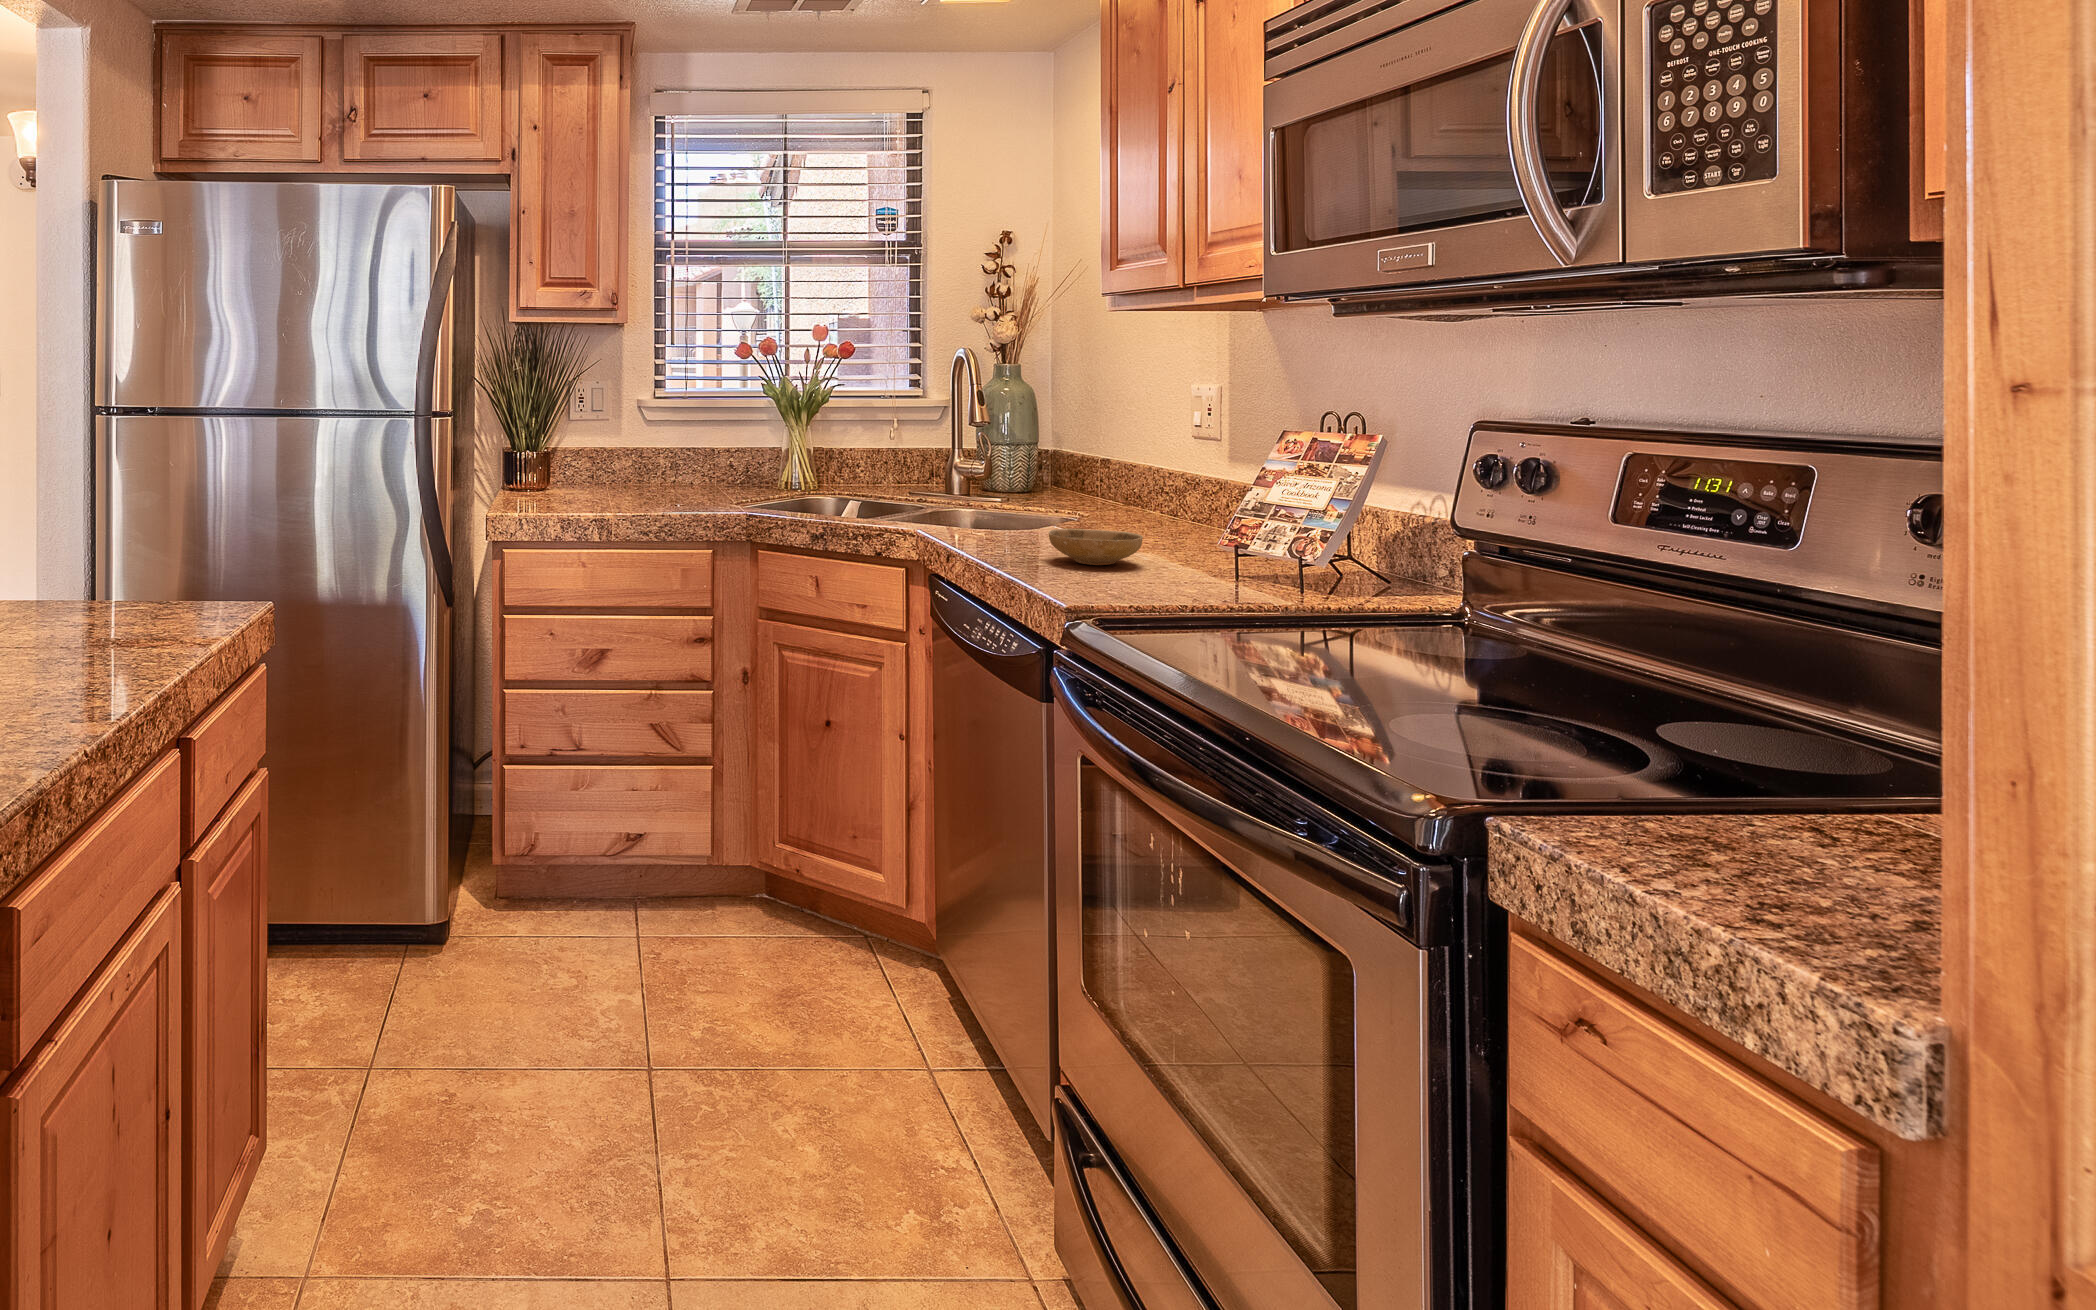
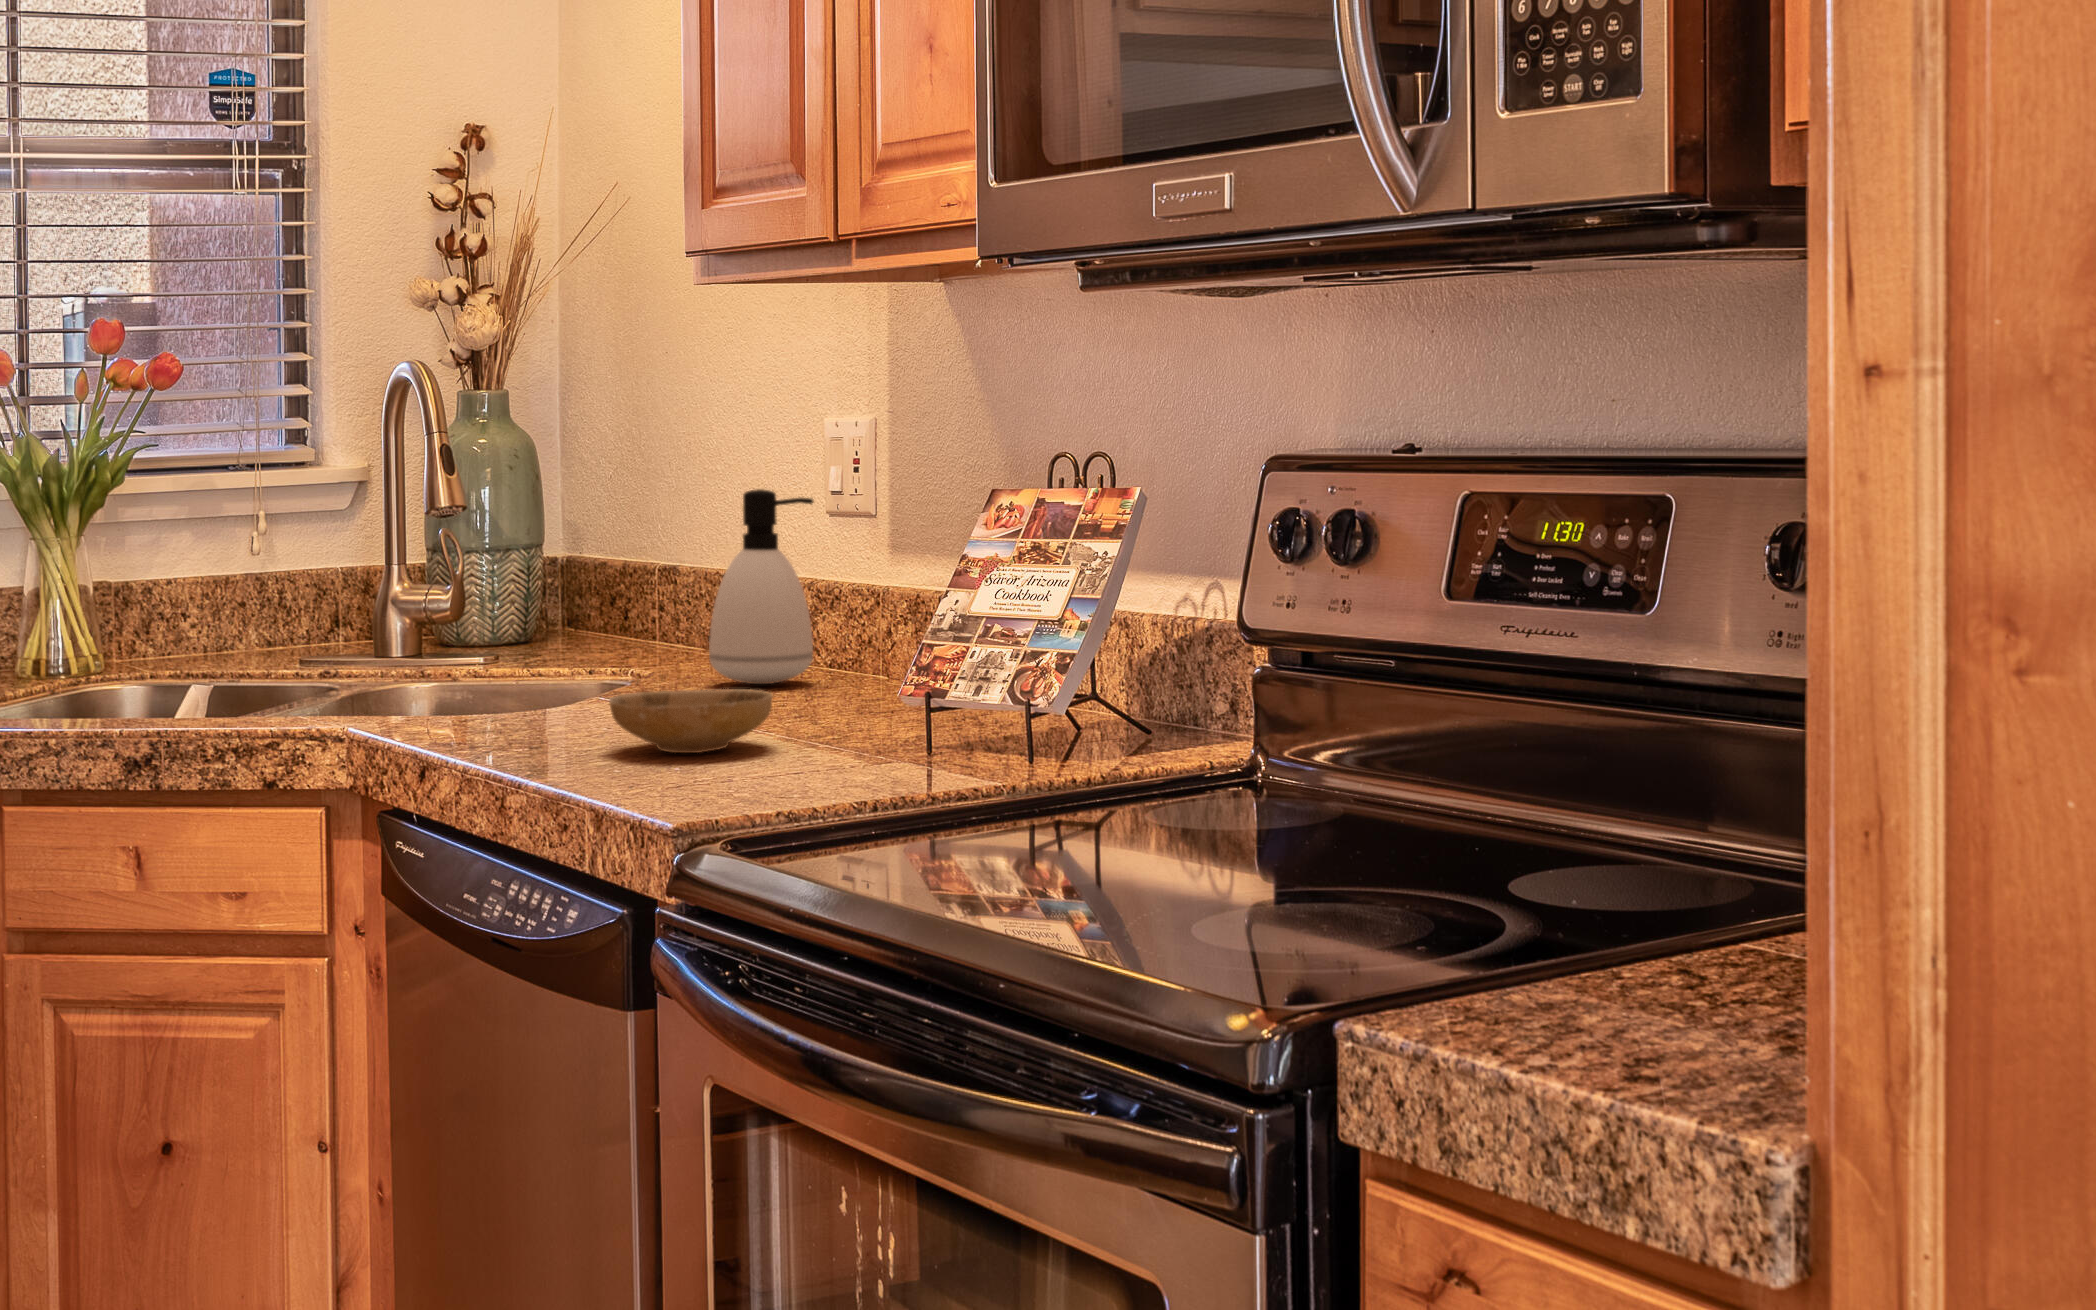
soap dispenser: none [1117,422,1182,527] -> present [709,489,813,684]

